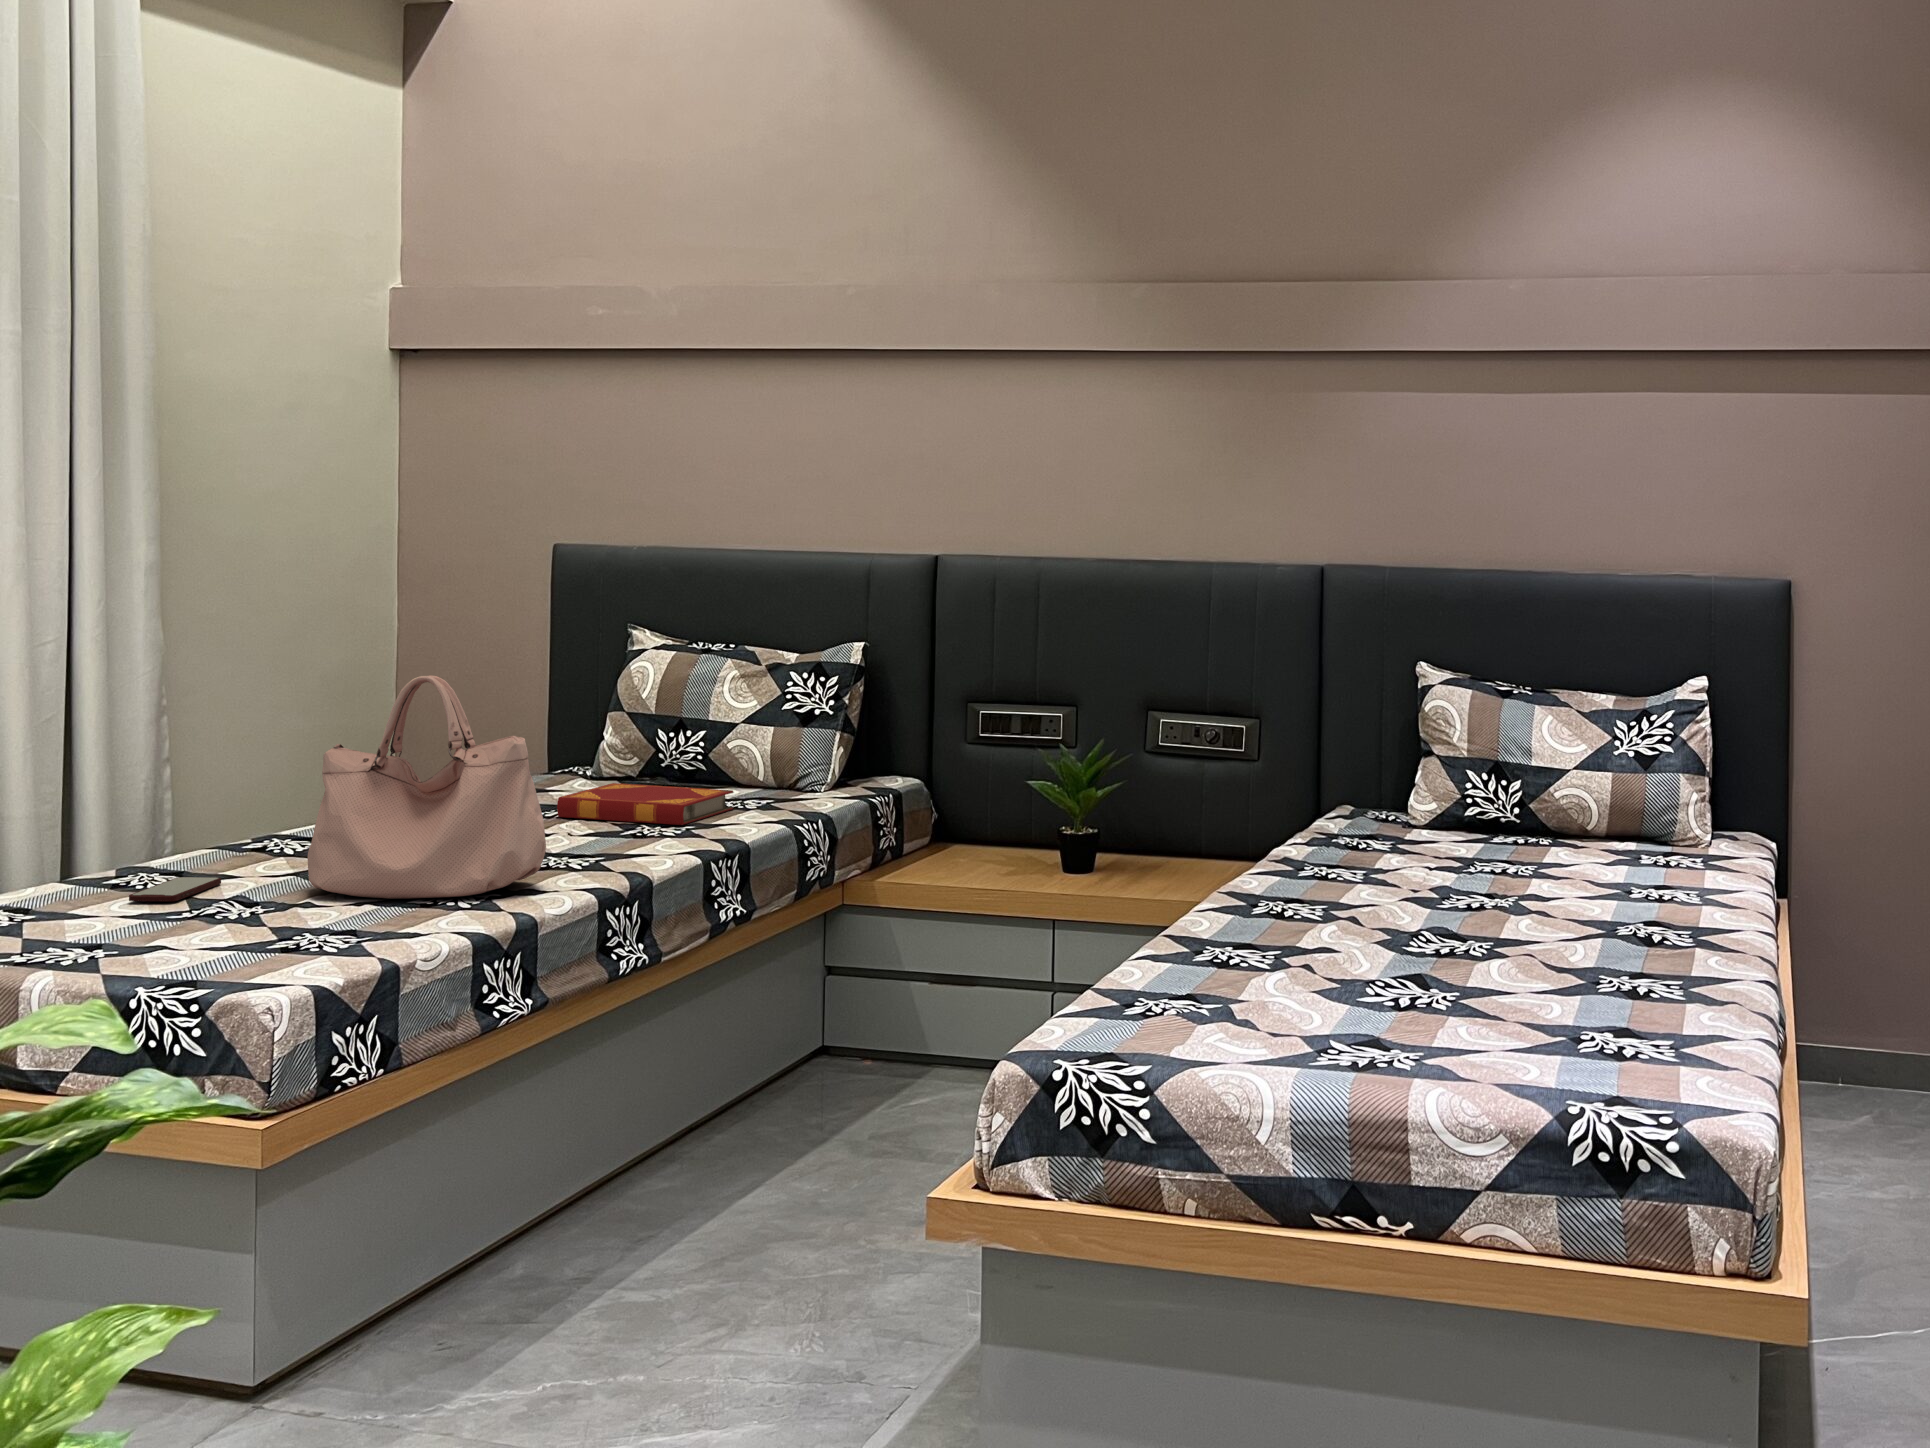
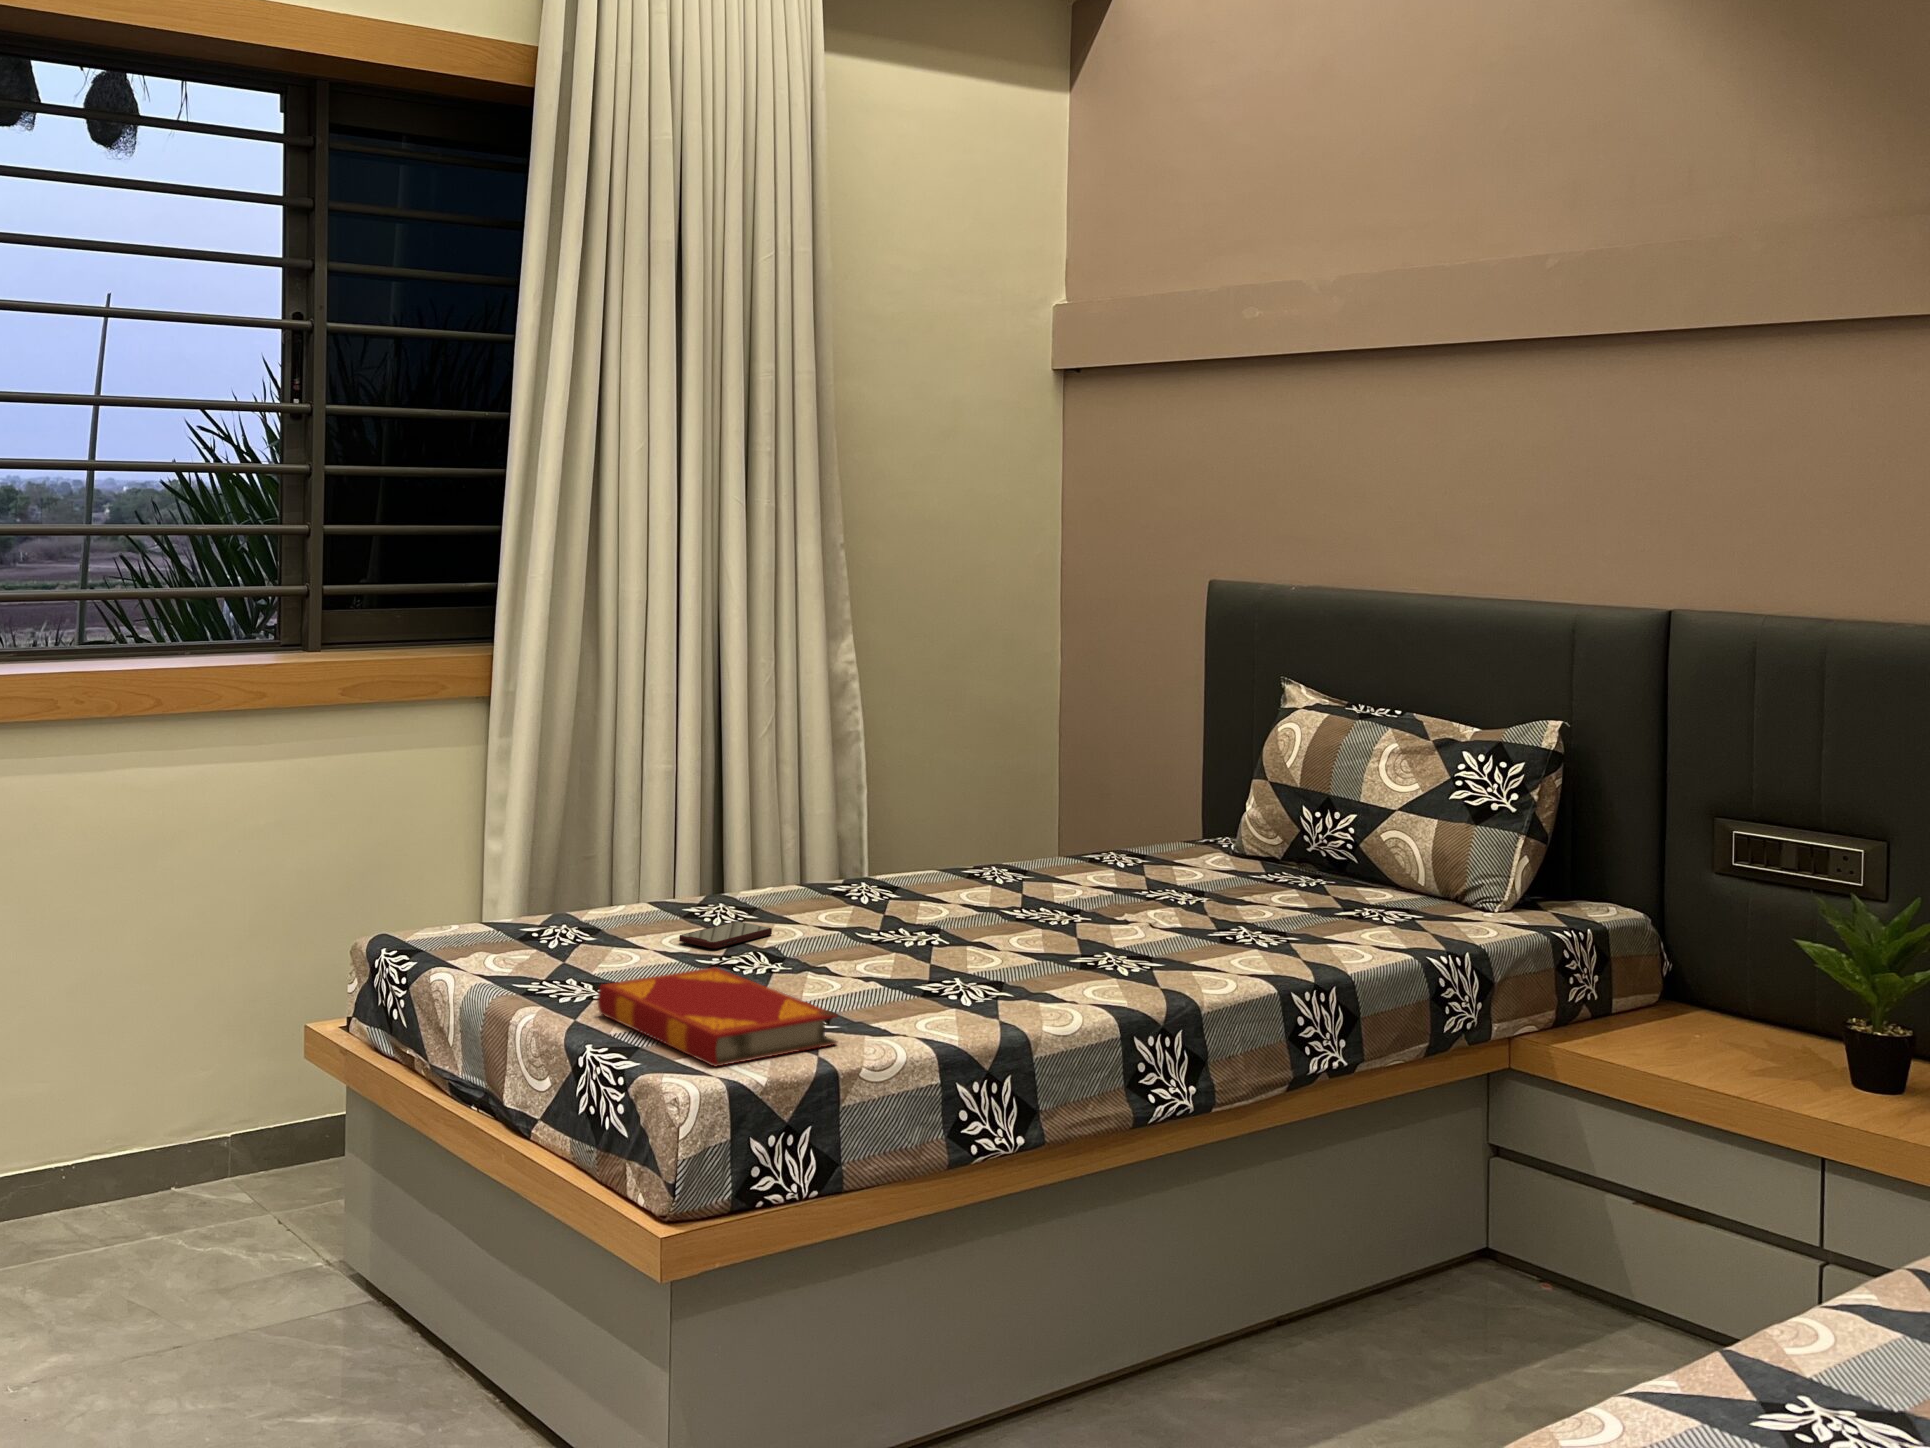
handbag: present [308,675,546,899] -> none [832,733,1063,993]
hardback book: present [557,783,733,825] -> present [597,968,838,1067]

